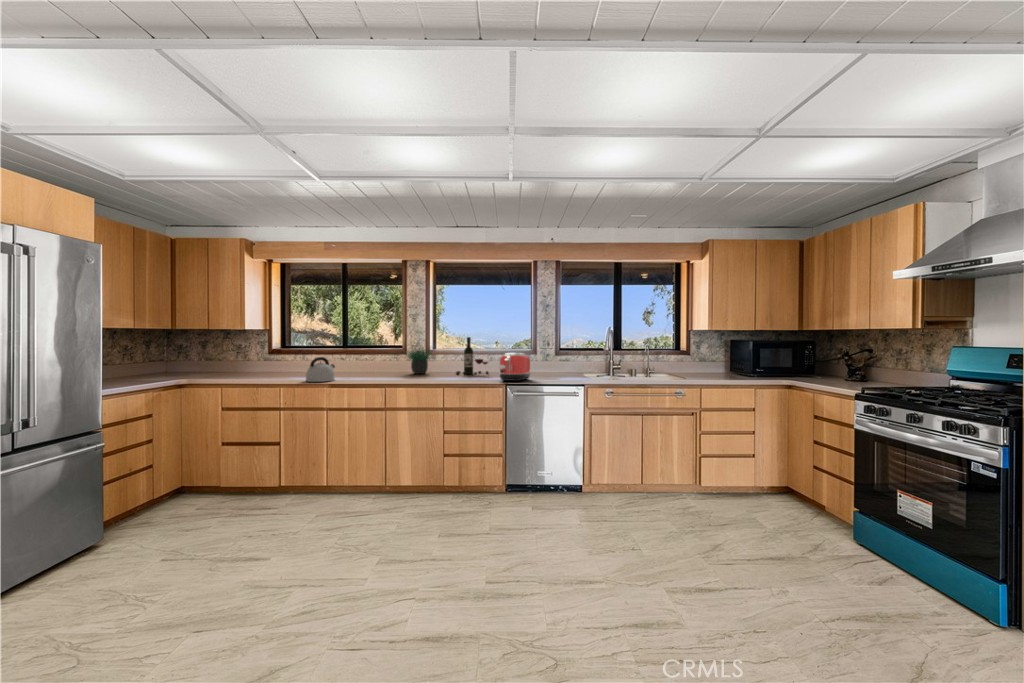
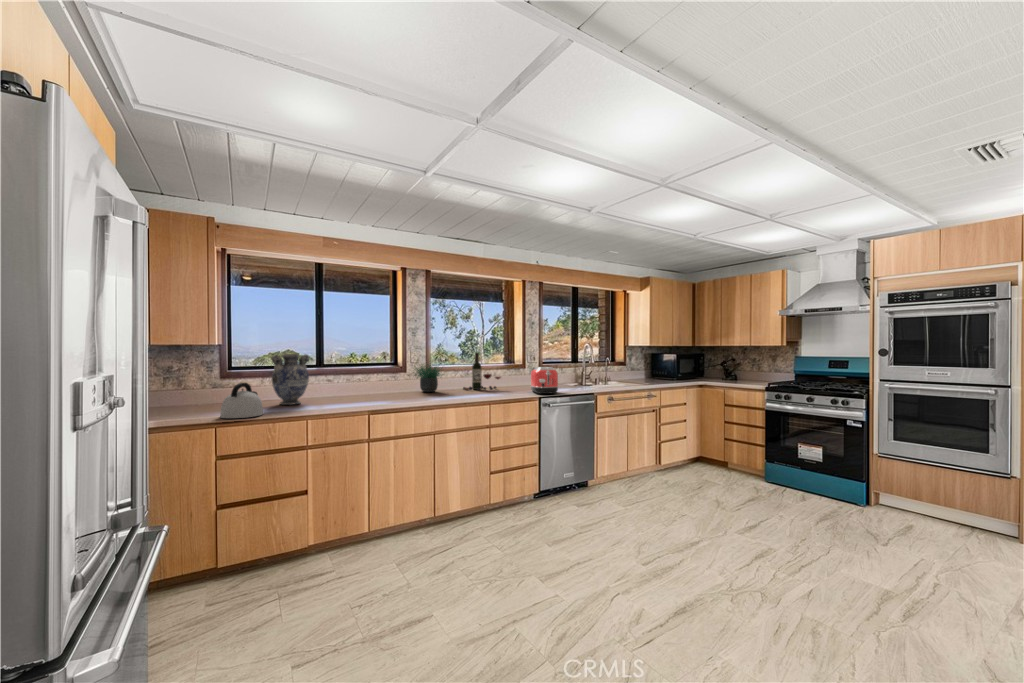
vase: none [274,337,307,376] -> present [272,354,309,405]
kettle: present [306,357,335,382] -> present [220,383,263,418]

